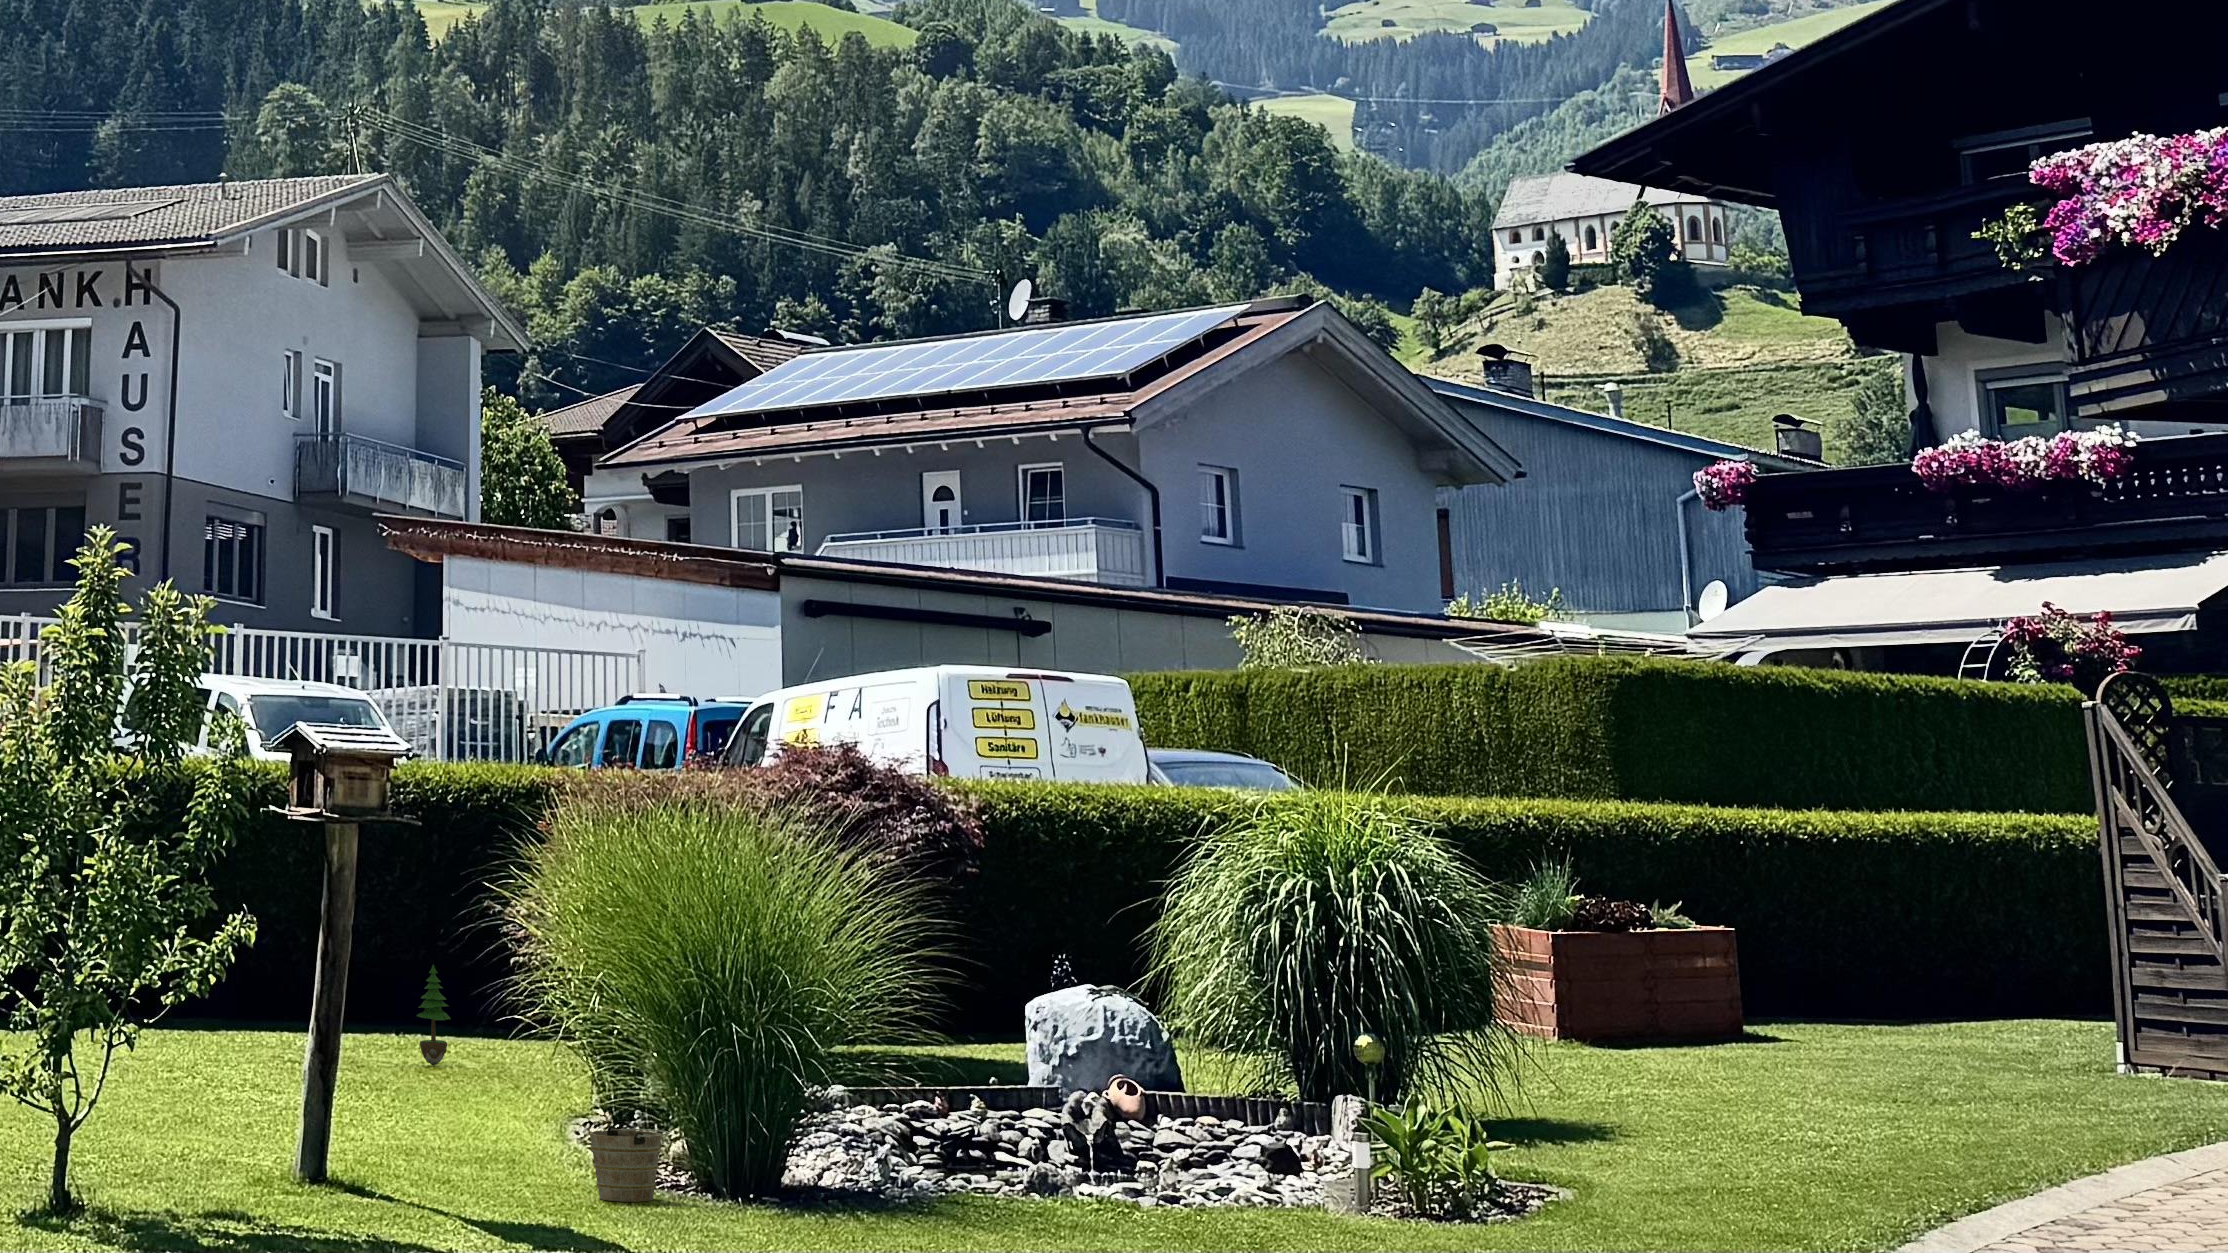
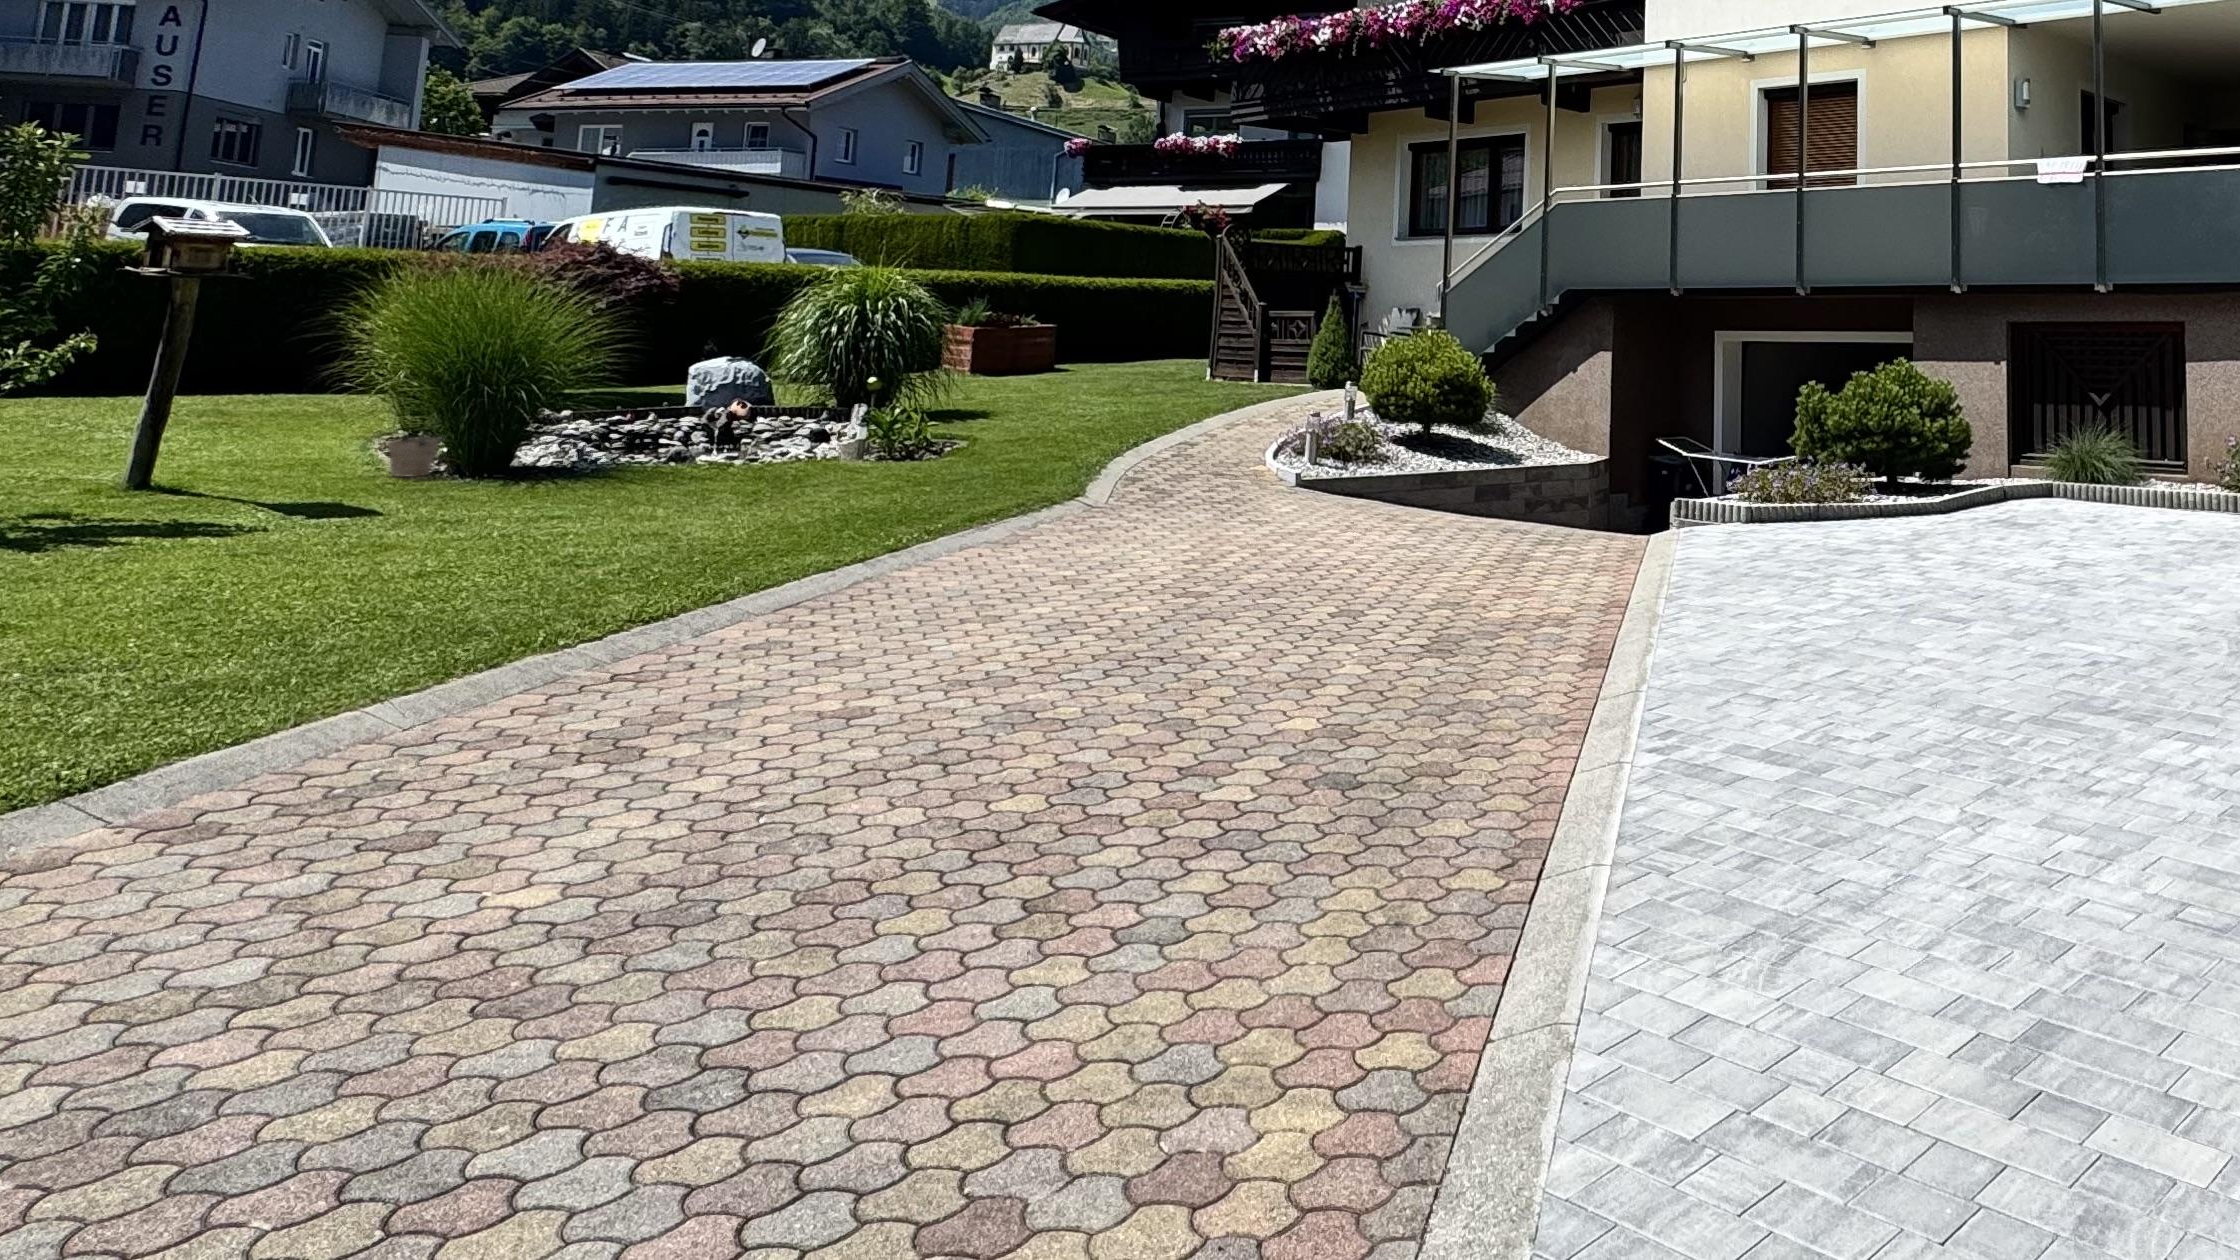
potted tree: present [417,965,451,1066] -> none [303,349,329,404]

